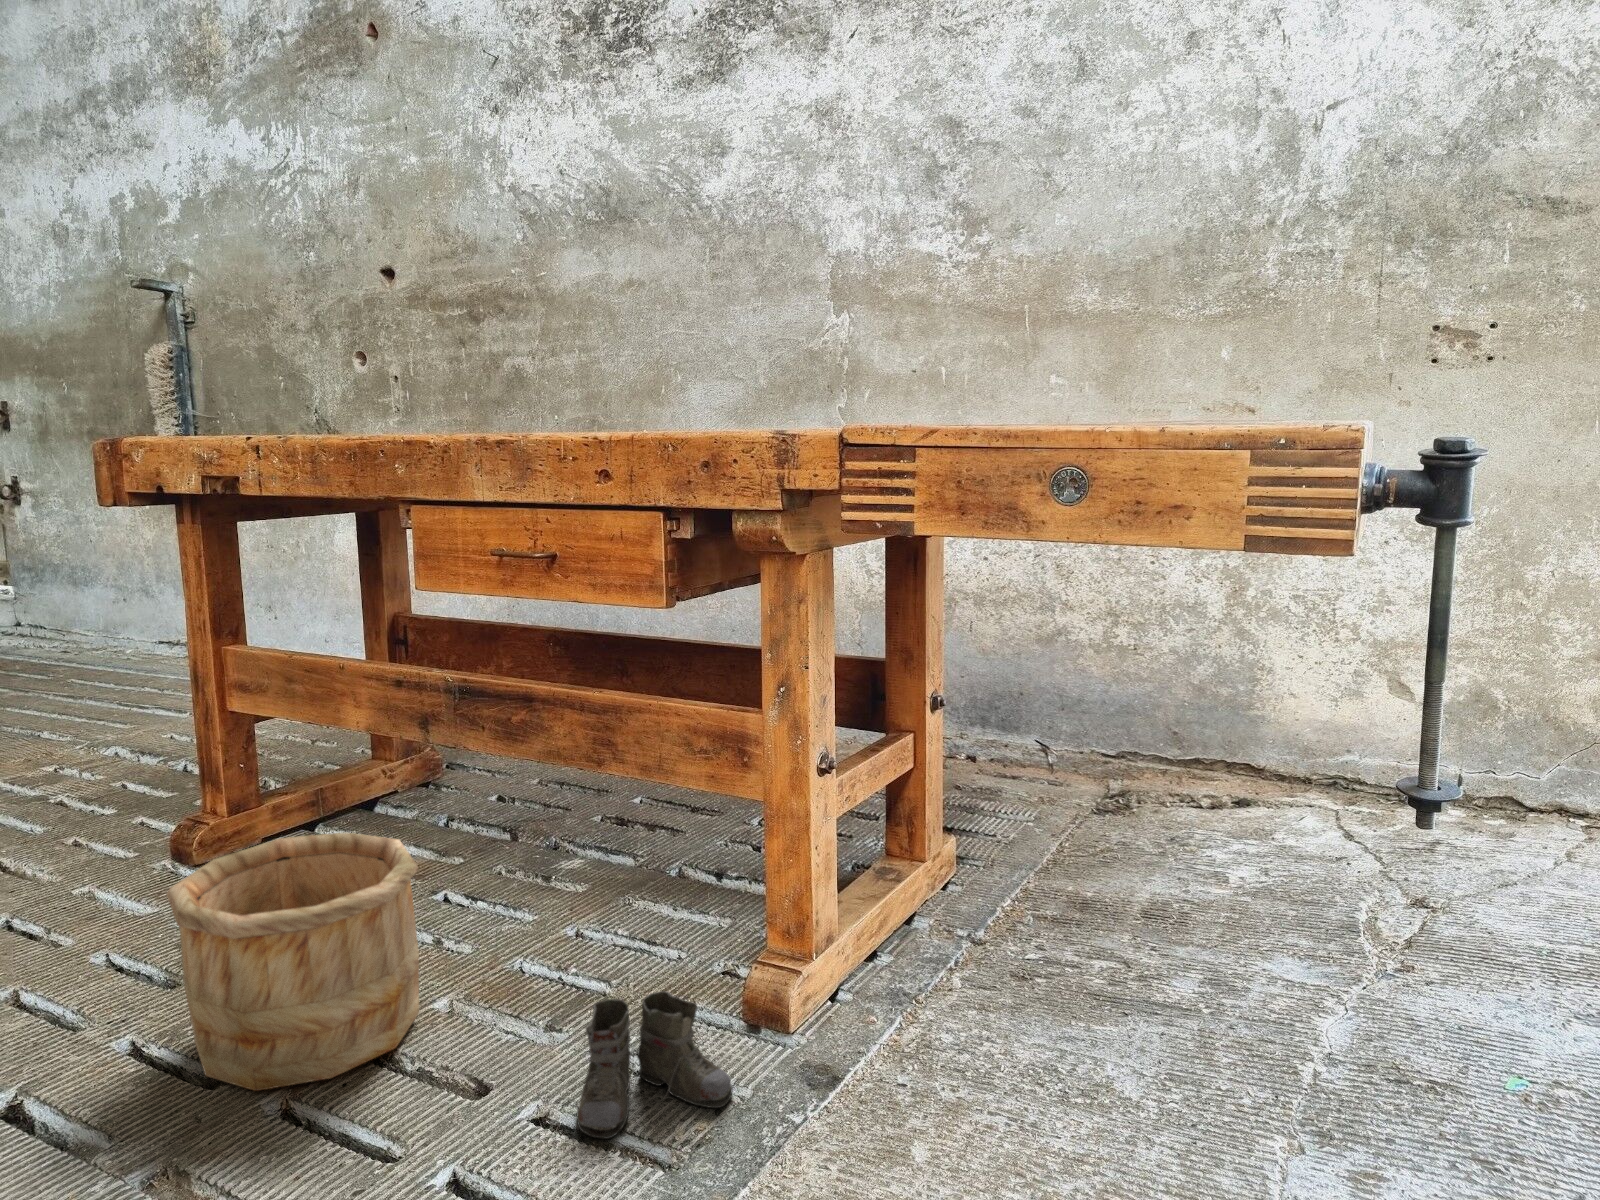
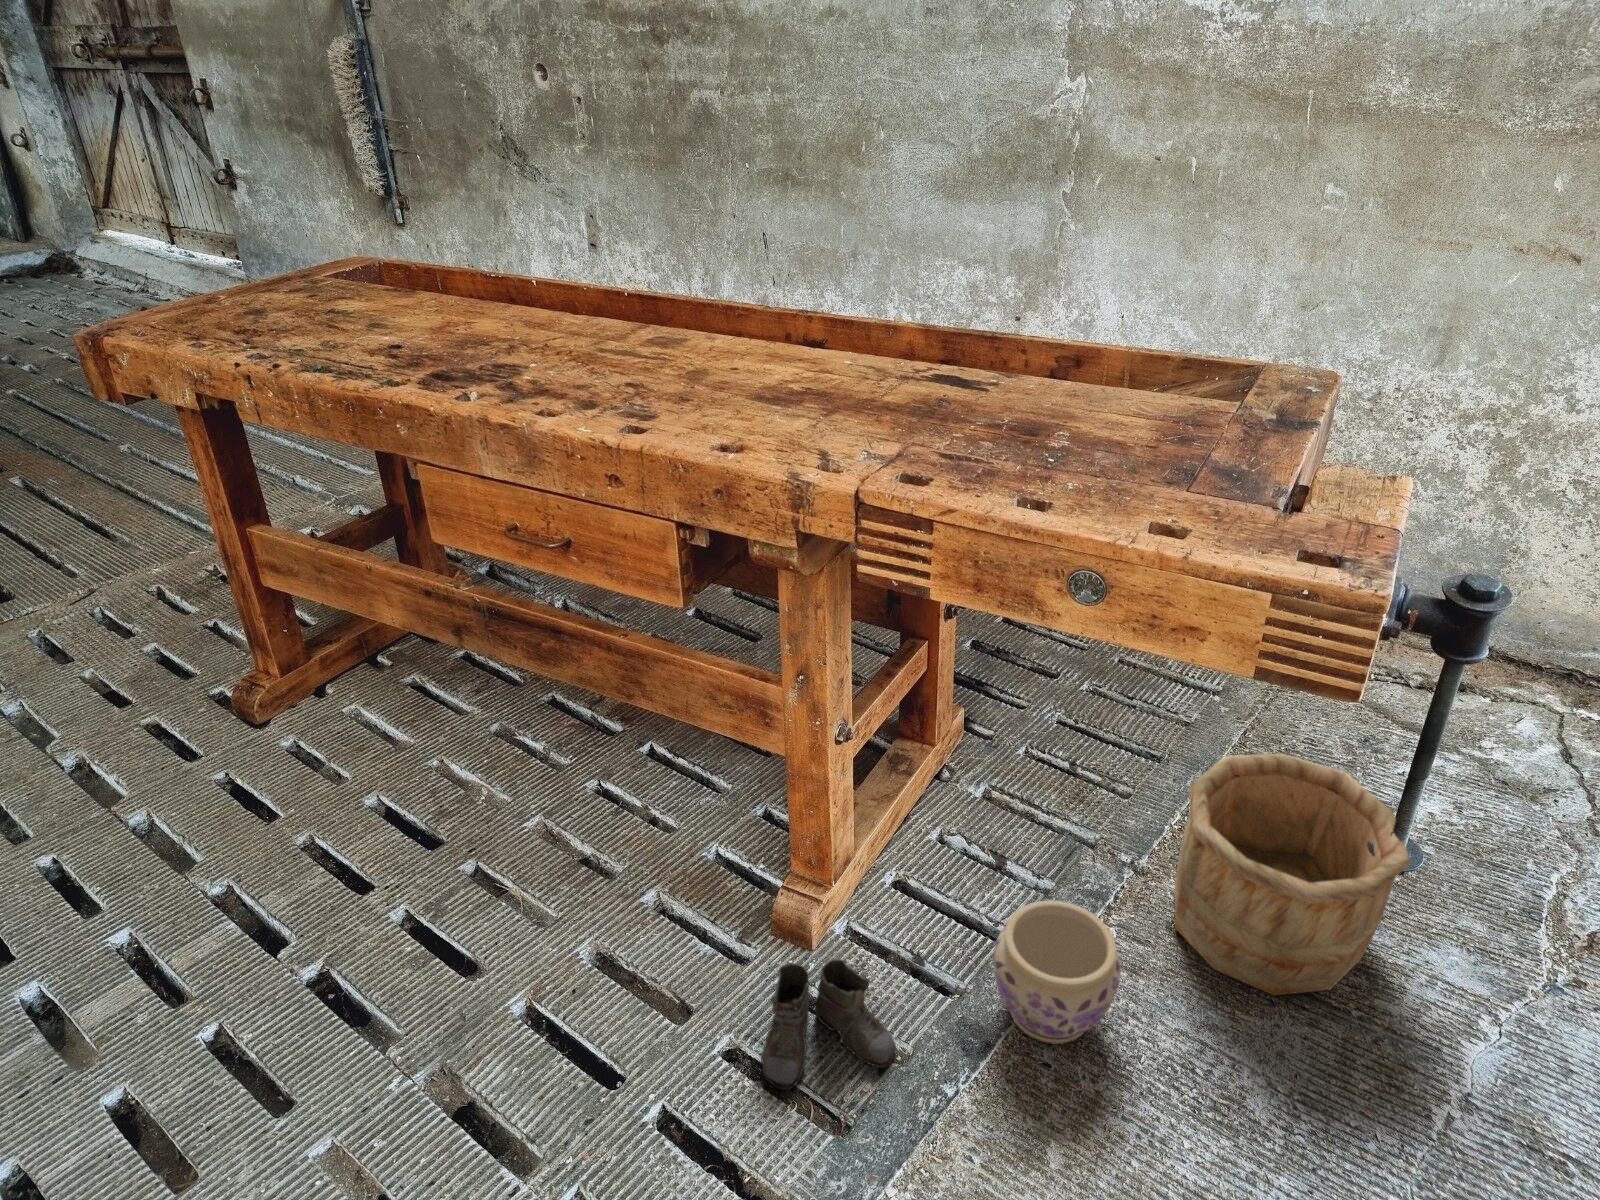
wooden bucket: present [167,832,419,1091] -> present [1174,754,1411,996]
planter: none [831,916,965,1069] -> present [994,900,1121,1045]

